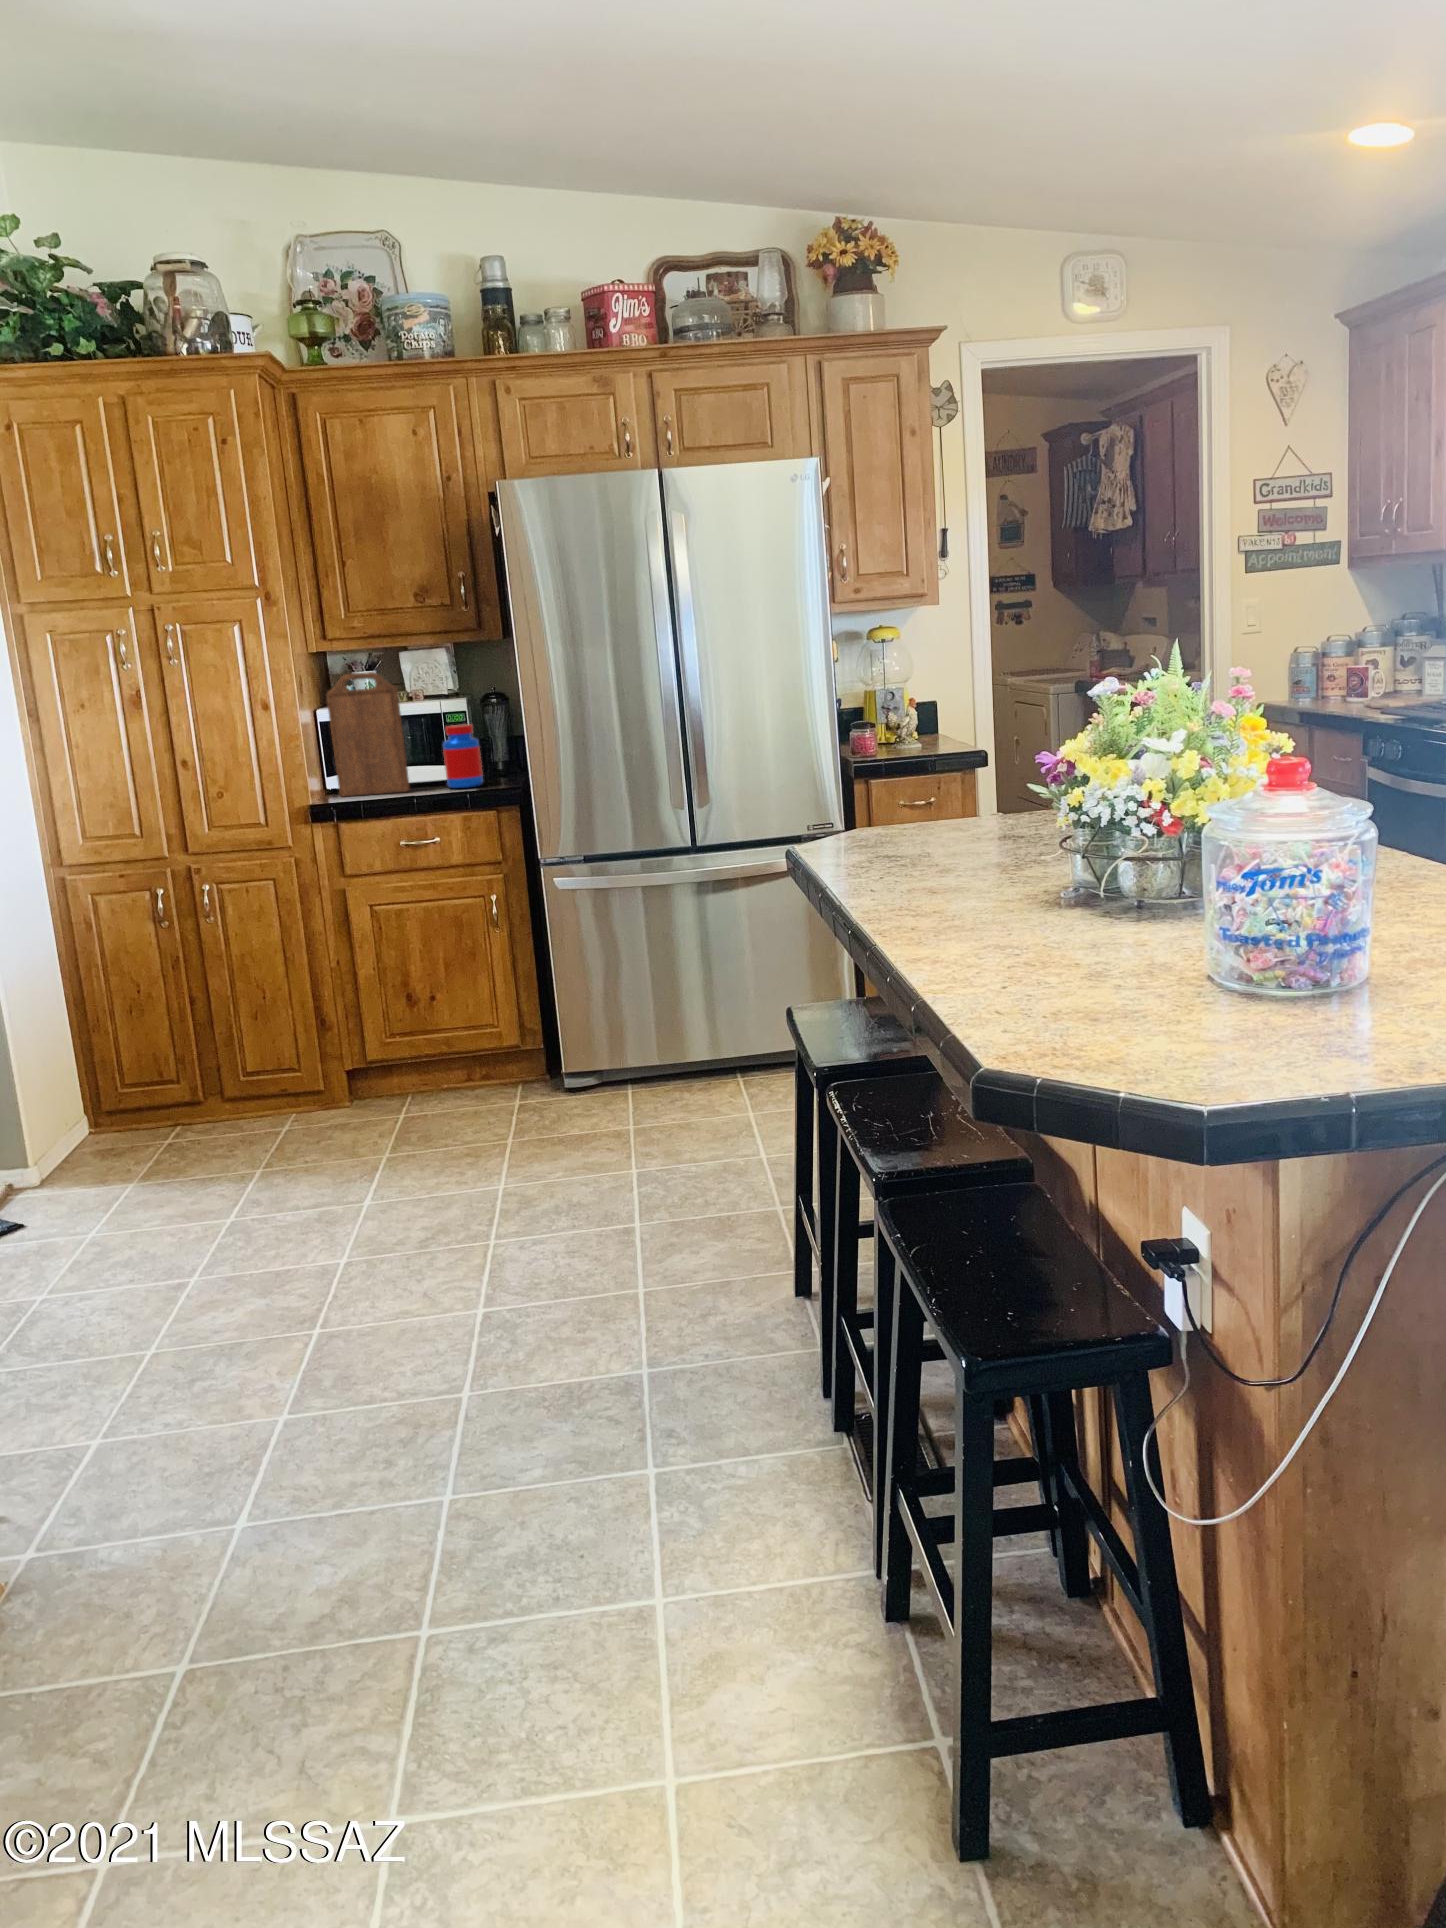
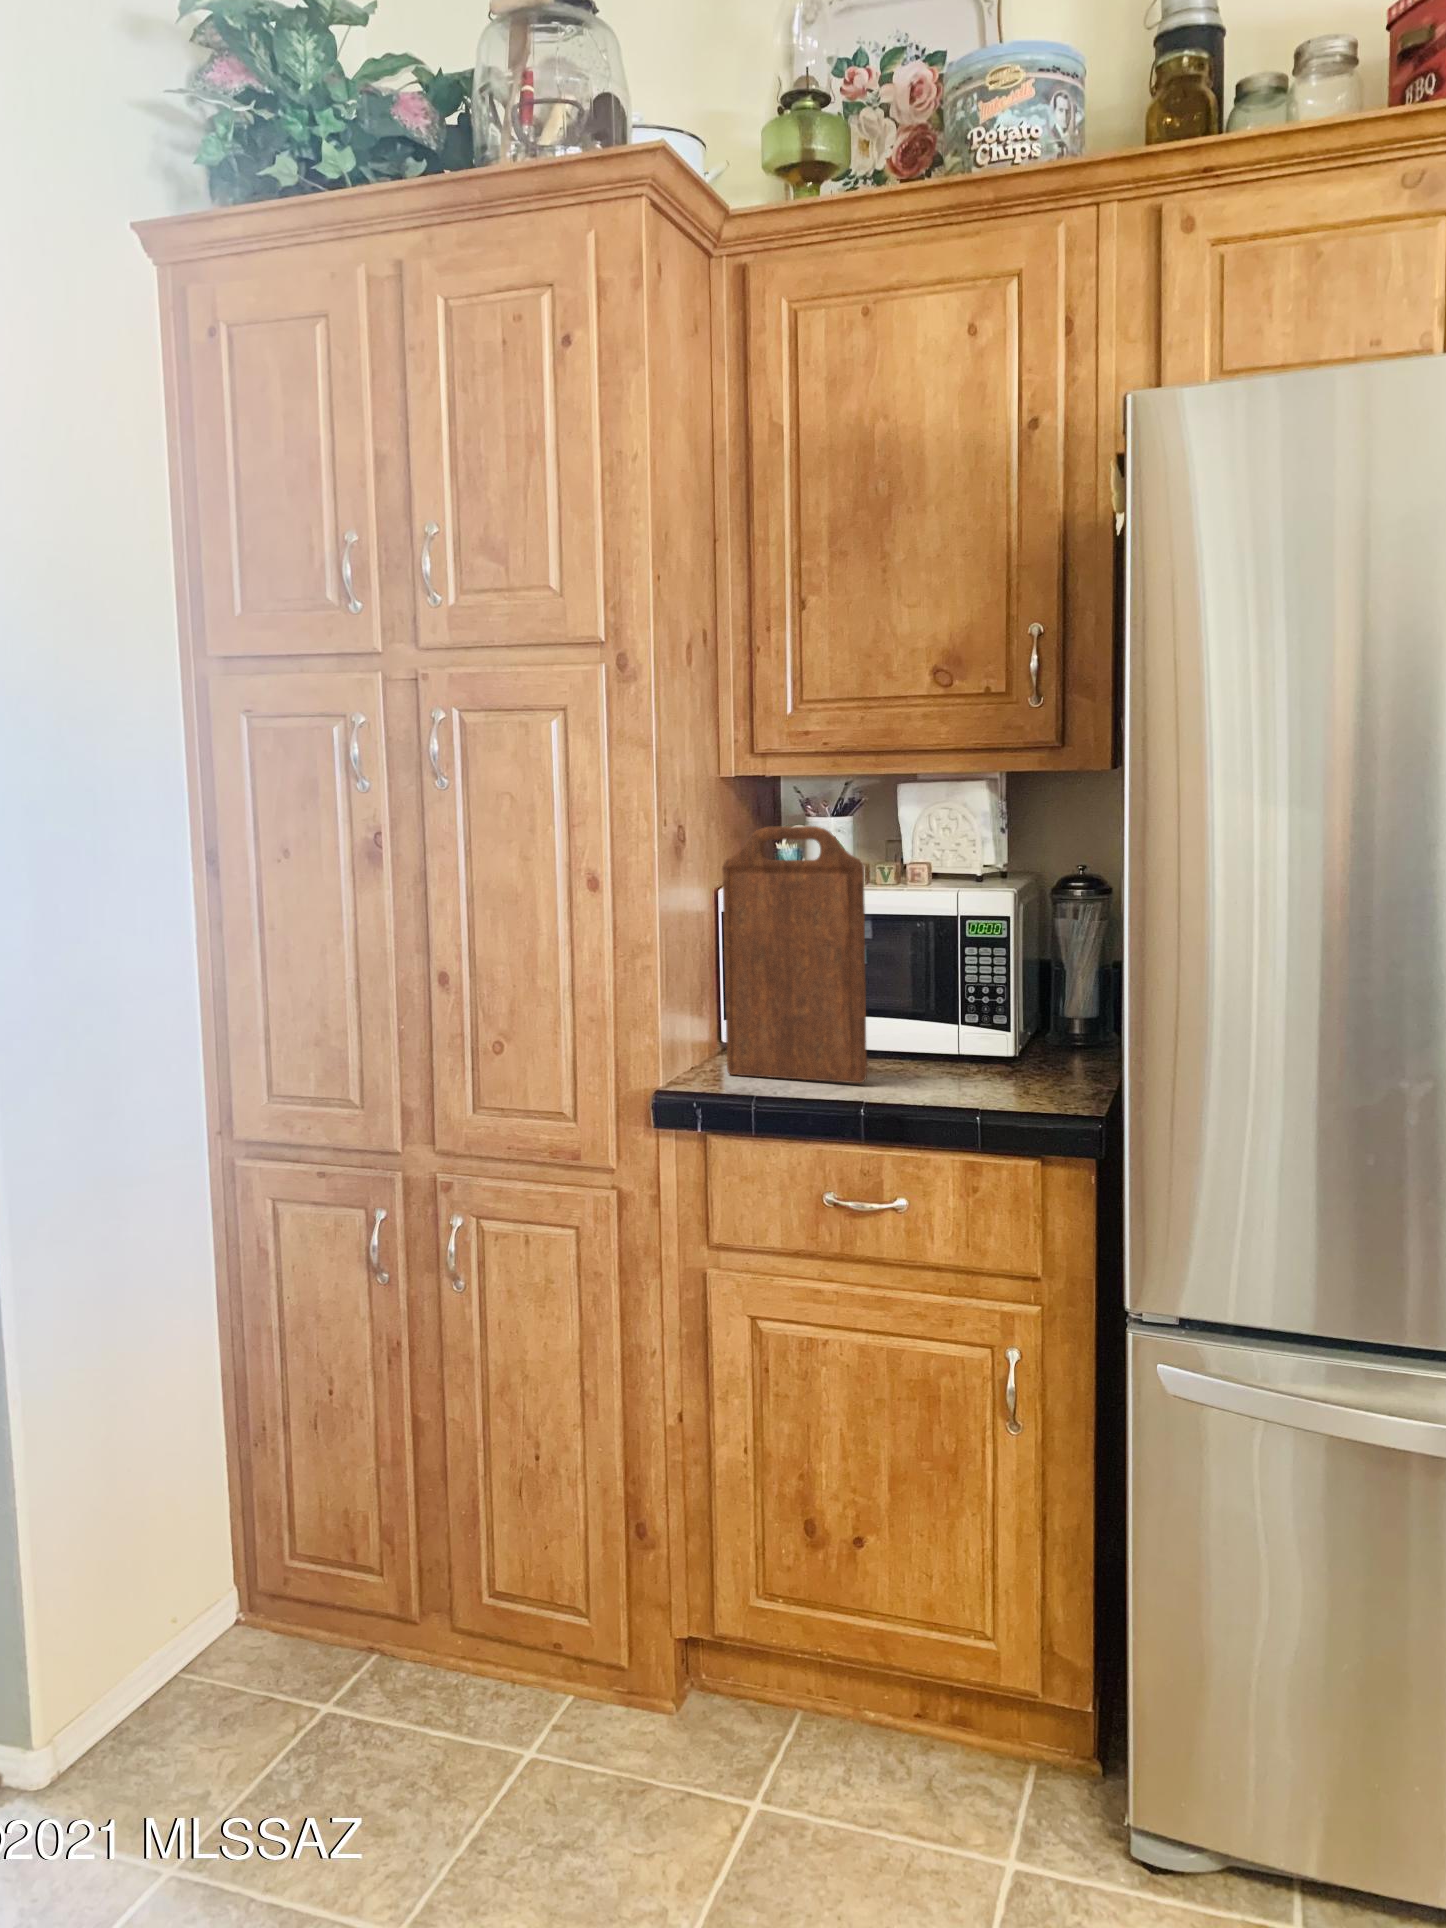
jar: present [443,724,483,788] -> none [947,951,1027,1093]

